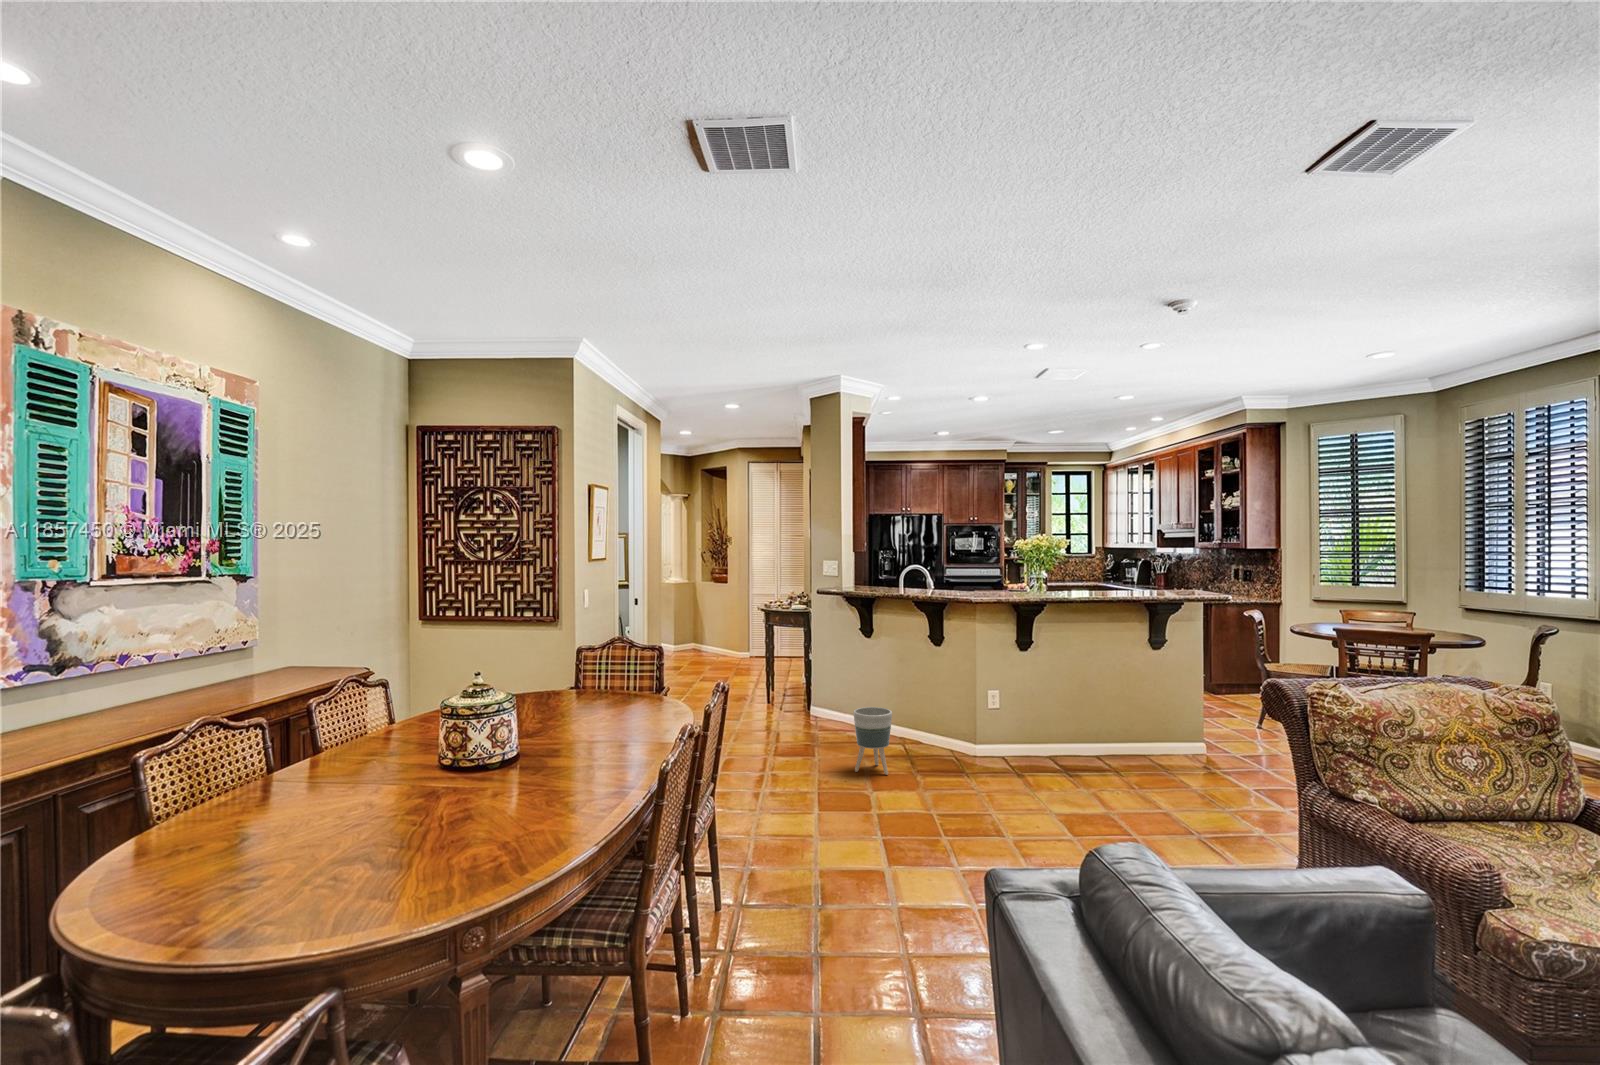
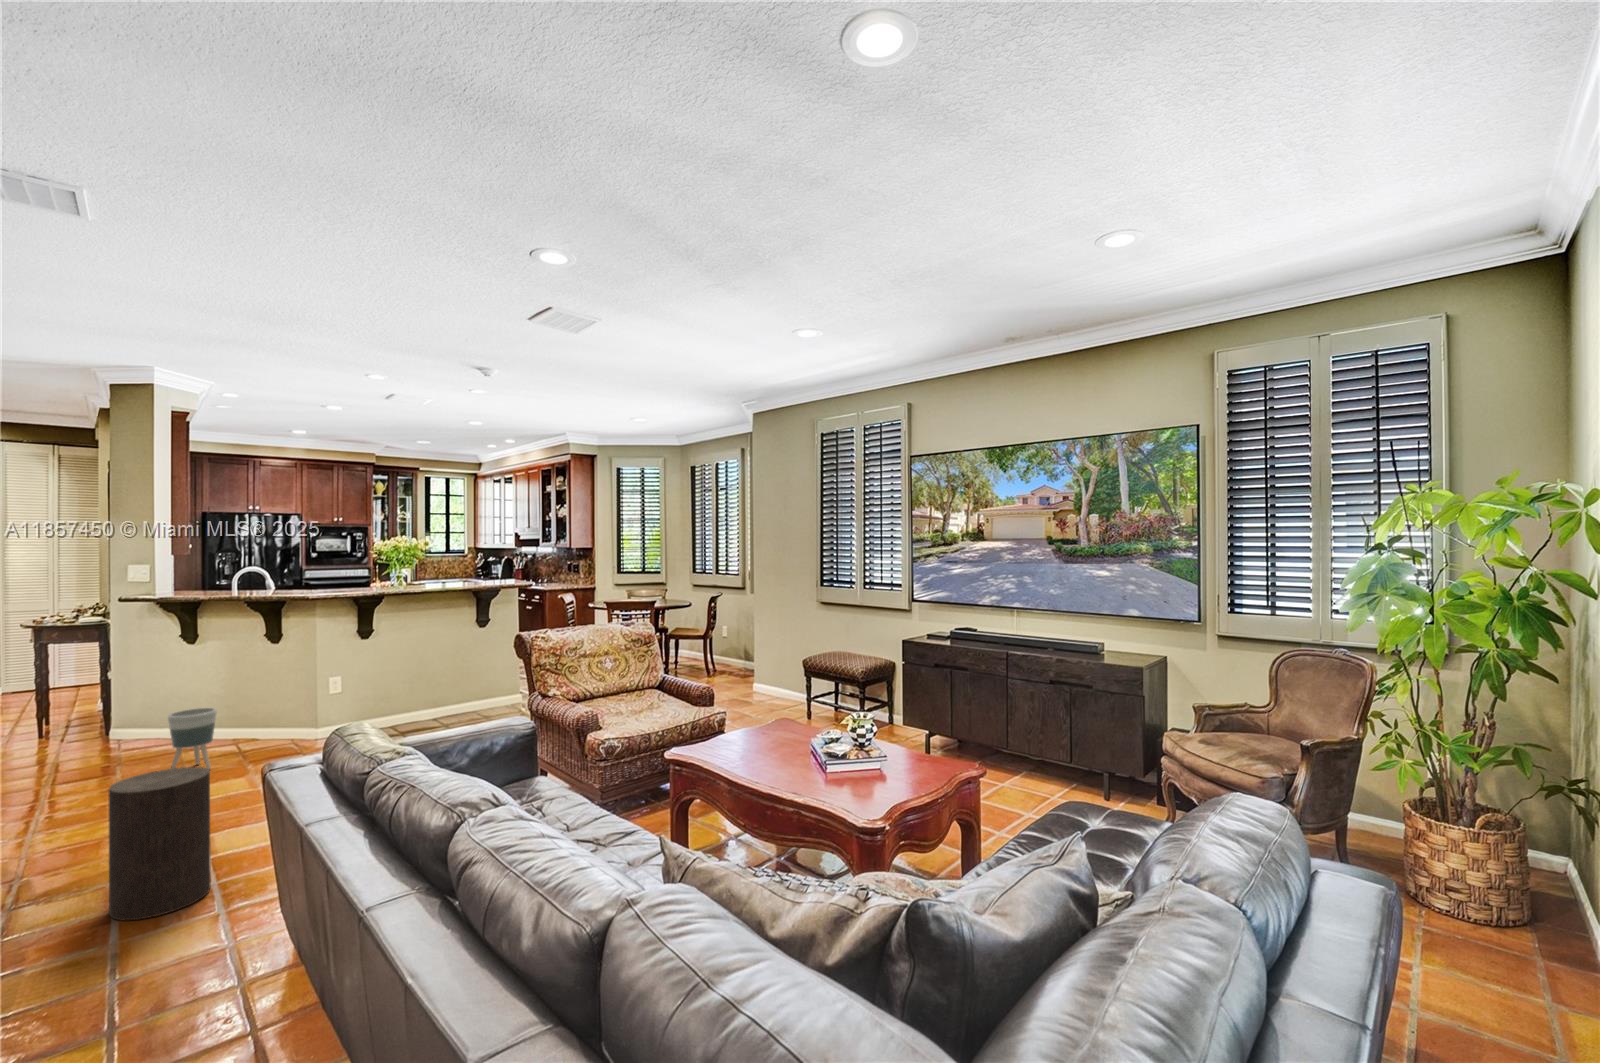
stool: none [810,808,905,1007] -> present [108,767,211,921]

